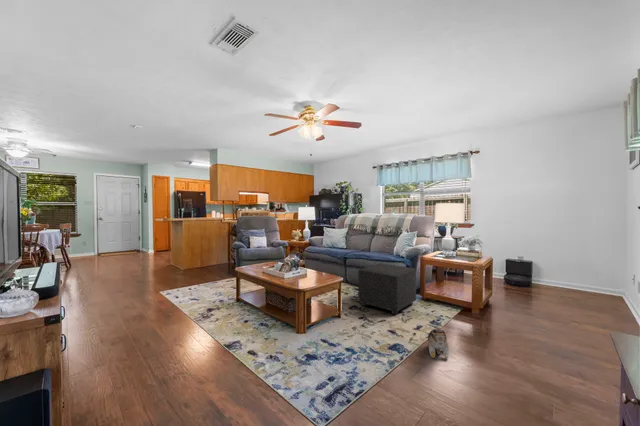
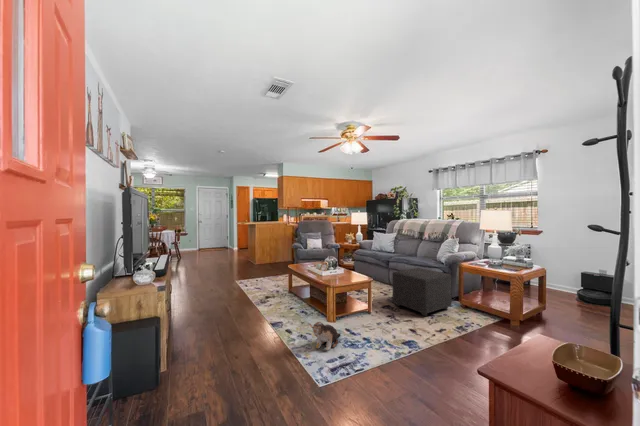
plush toy: present [428,327,449,358] -> present [310,322,340,350]

